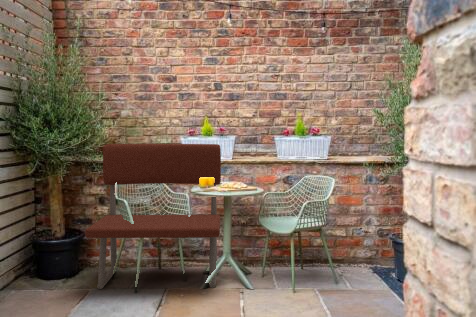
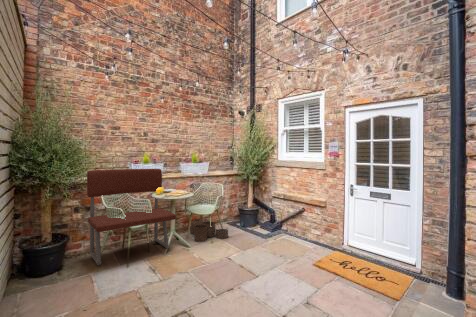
woven basket: none [270,243,343,296] -> present [190,219,228,242]

